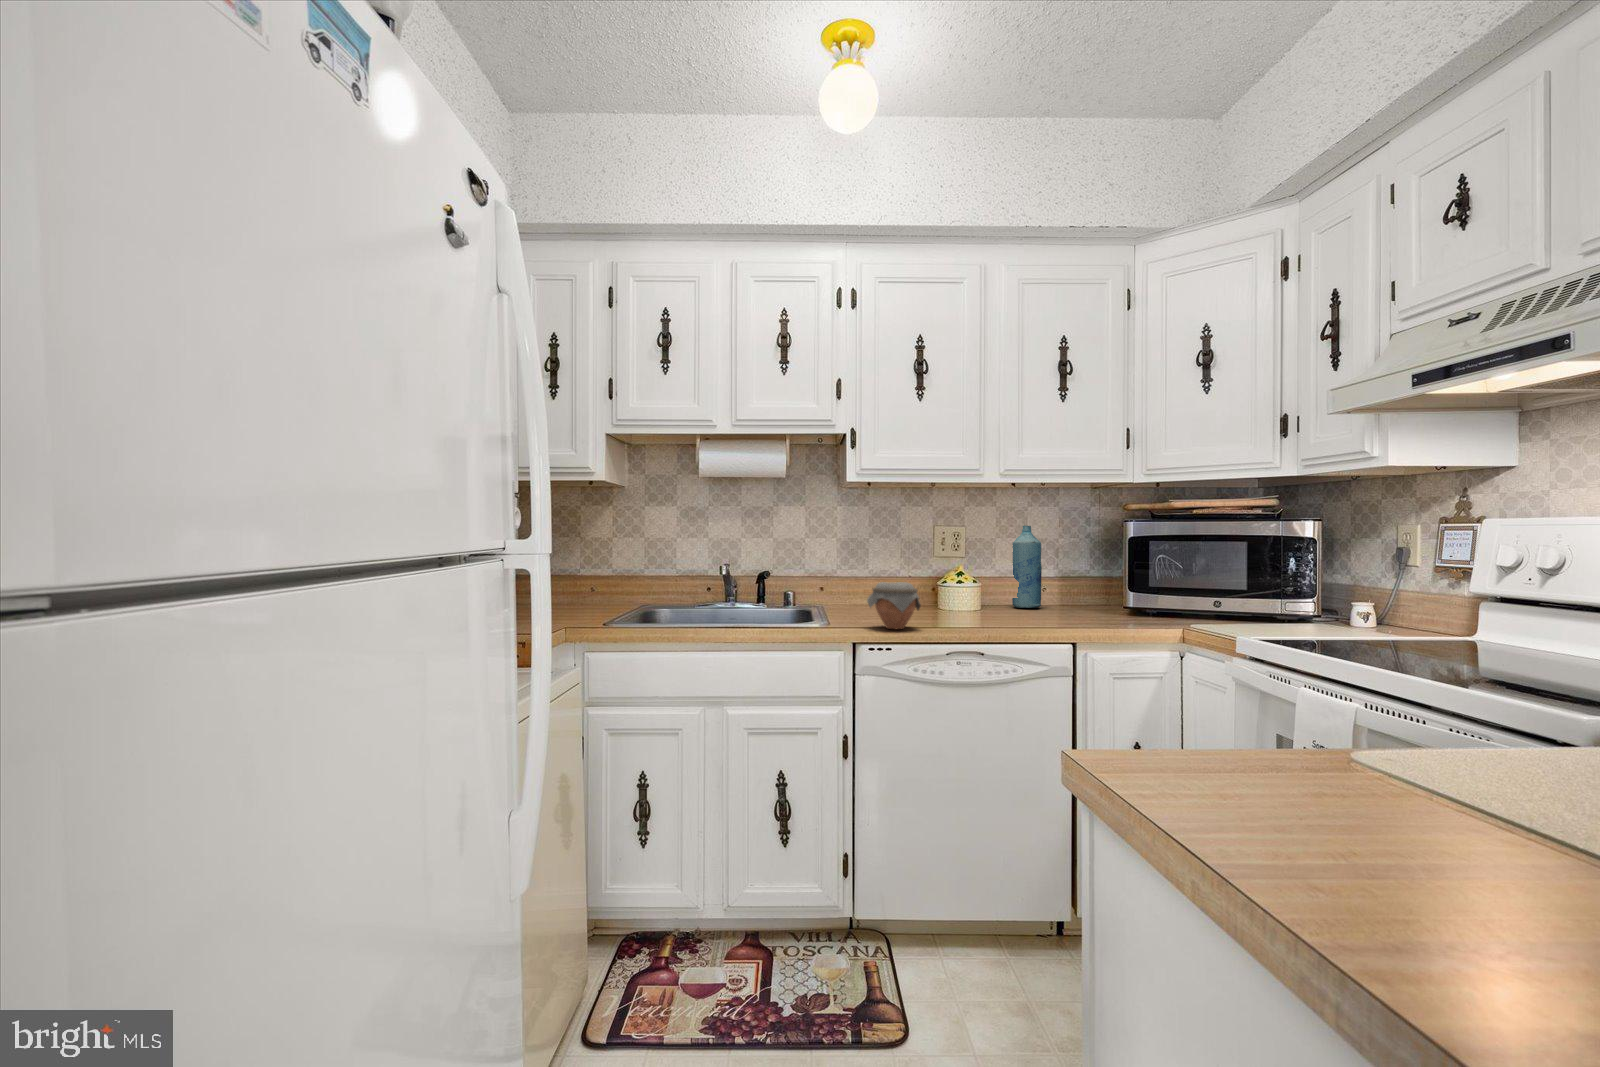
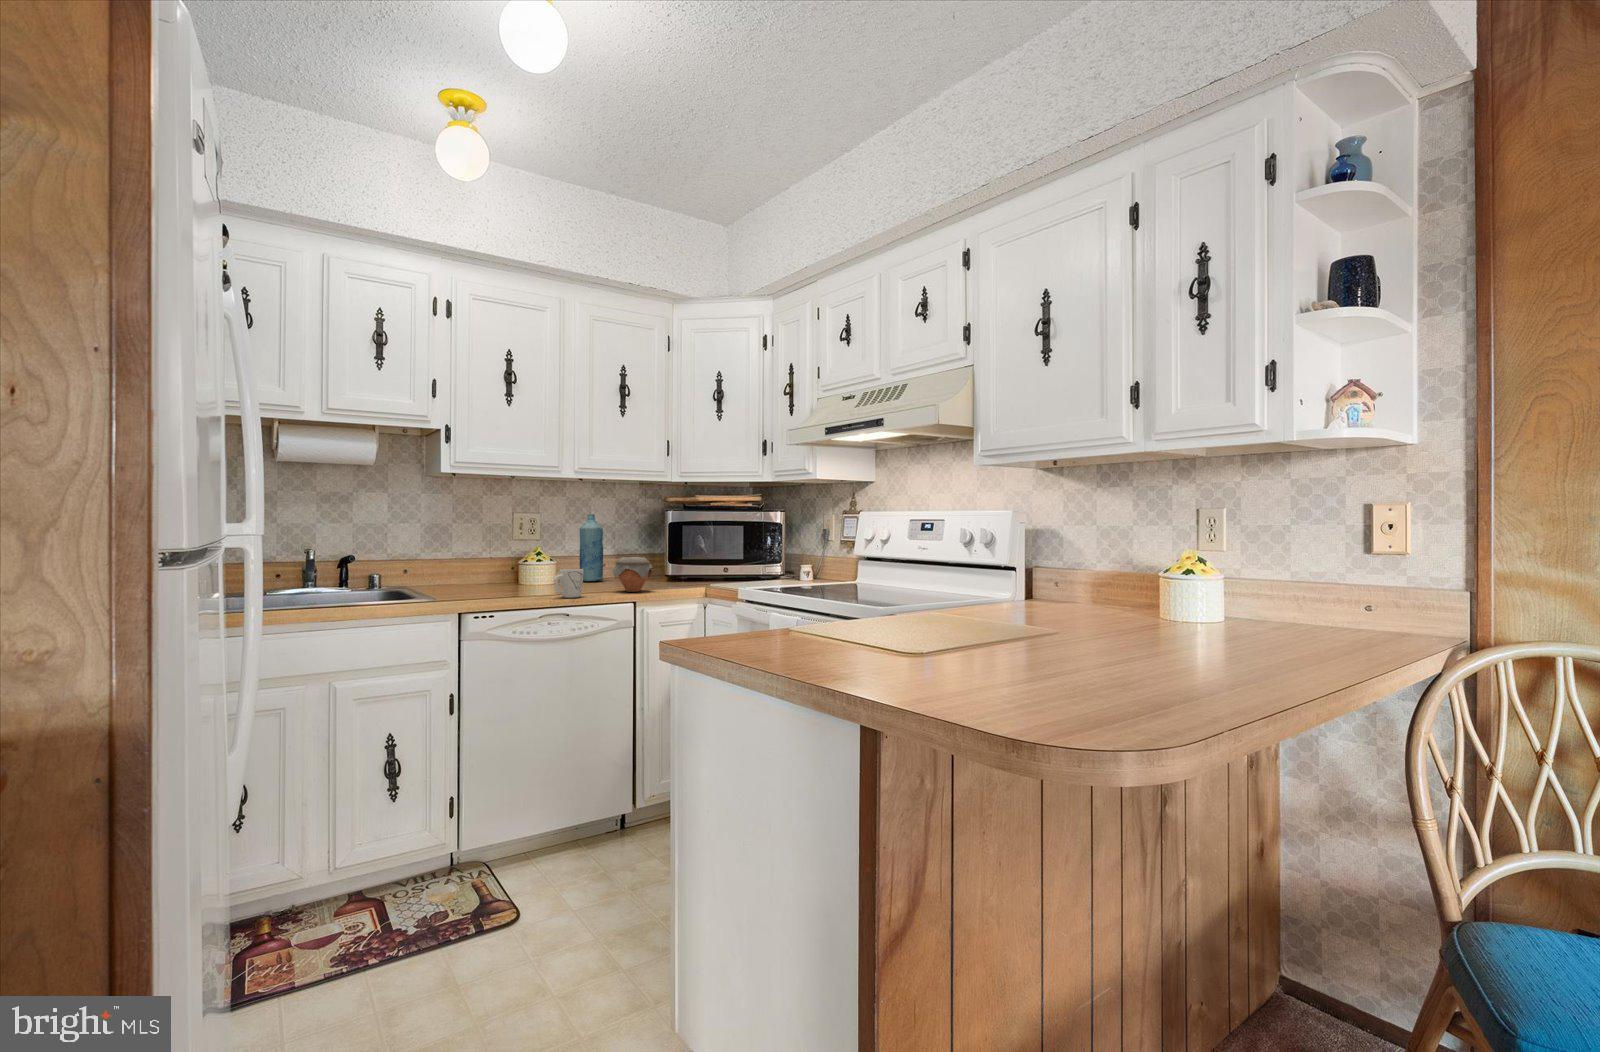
jar: present [867,582,921,629] -> present [612,557,653,592]
mug: none [964,594,1003,631] -> present [554,569,584,598]

